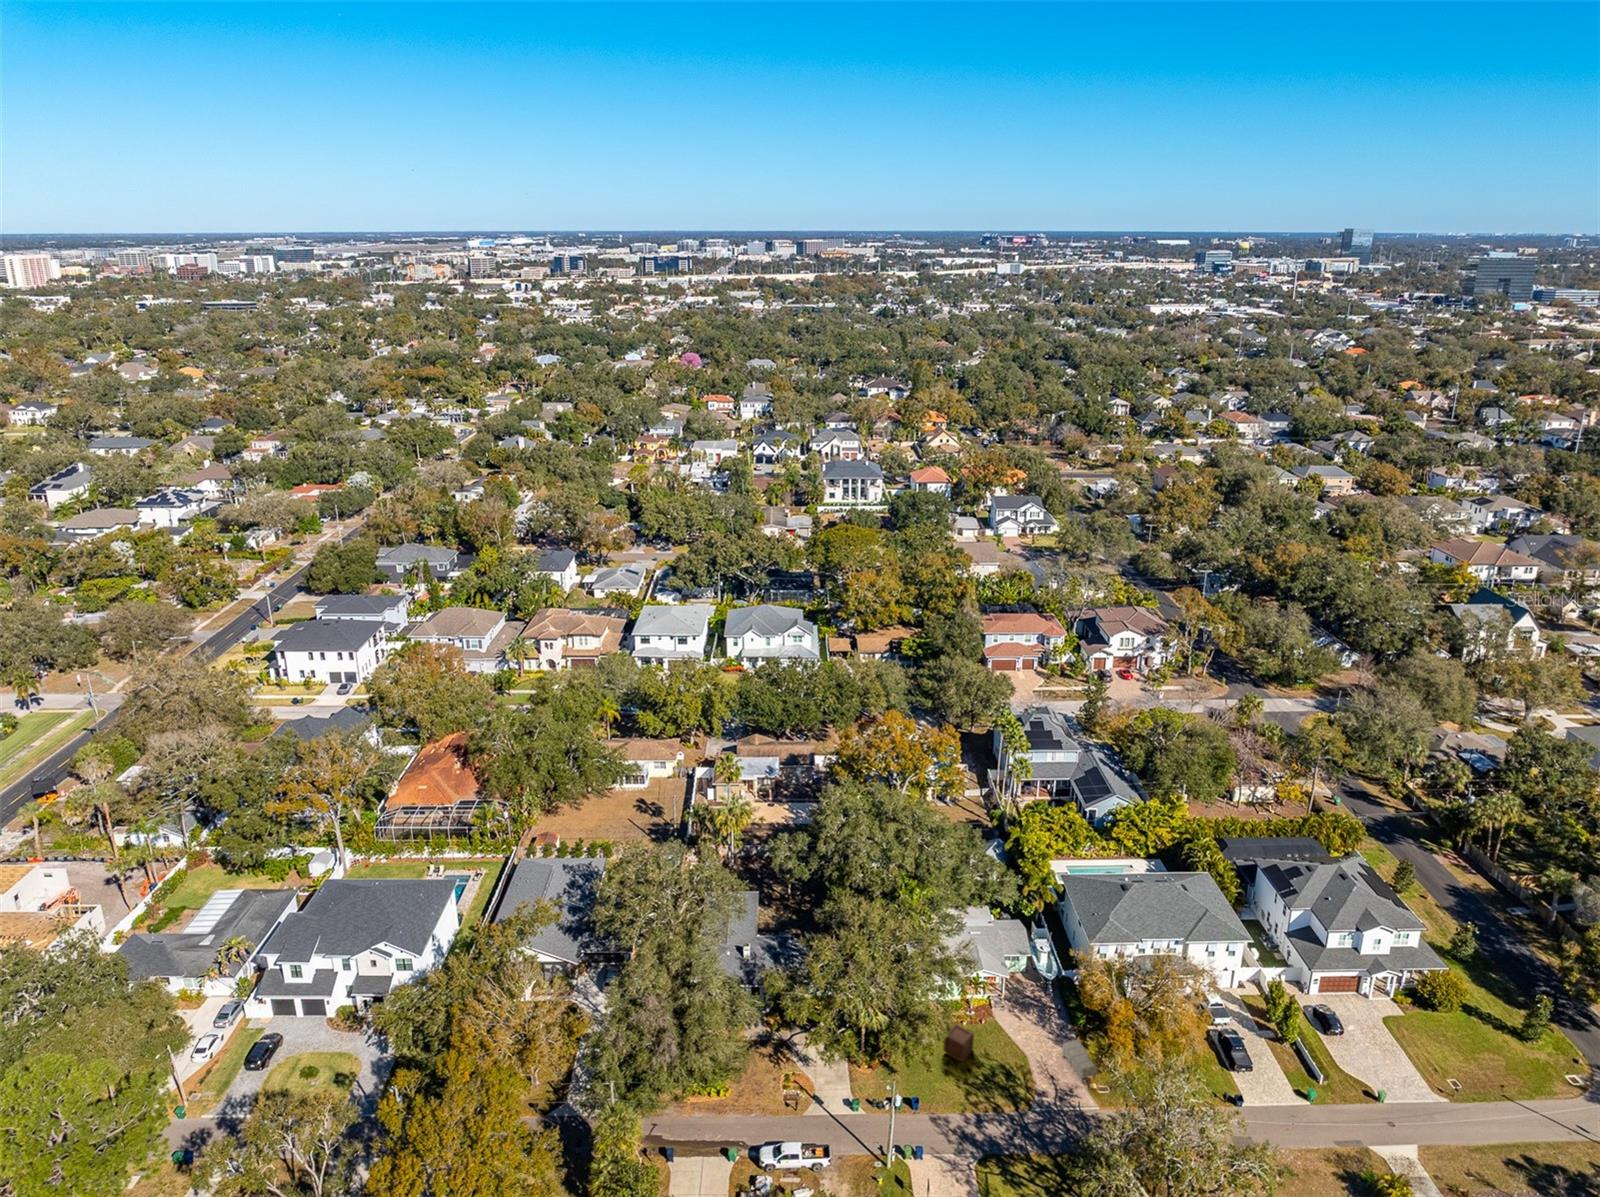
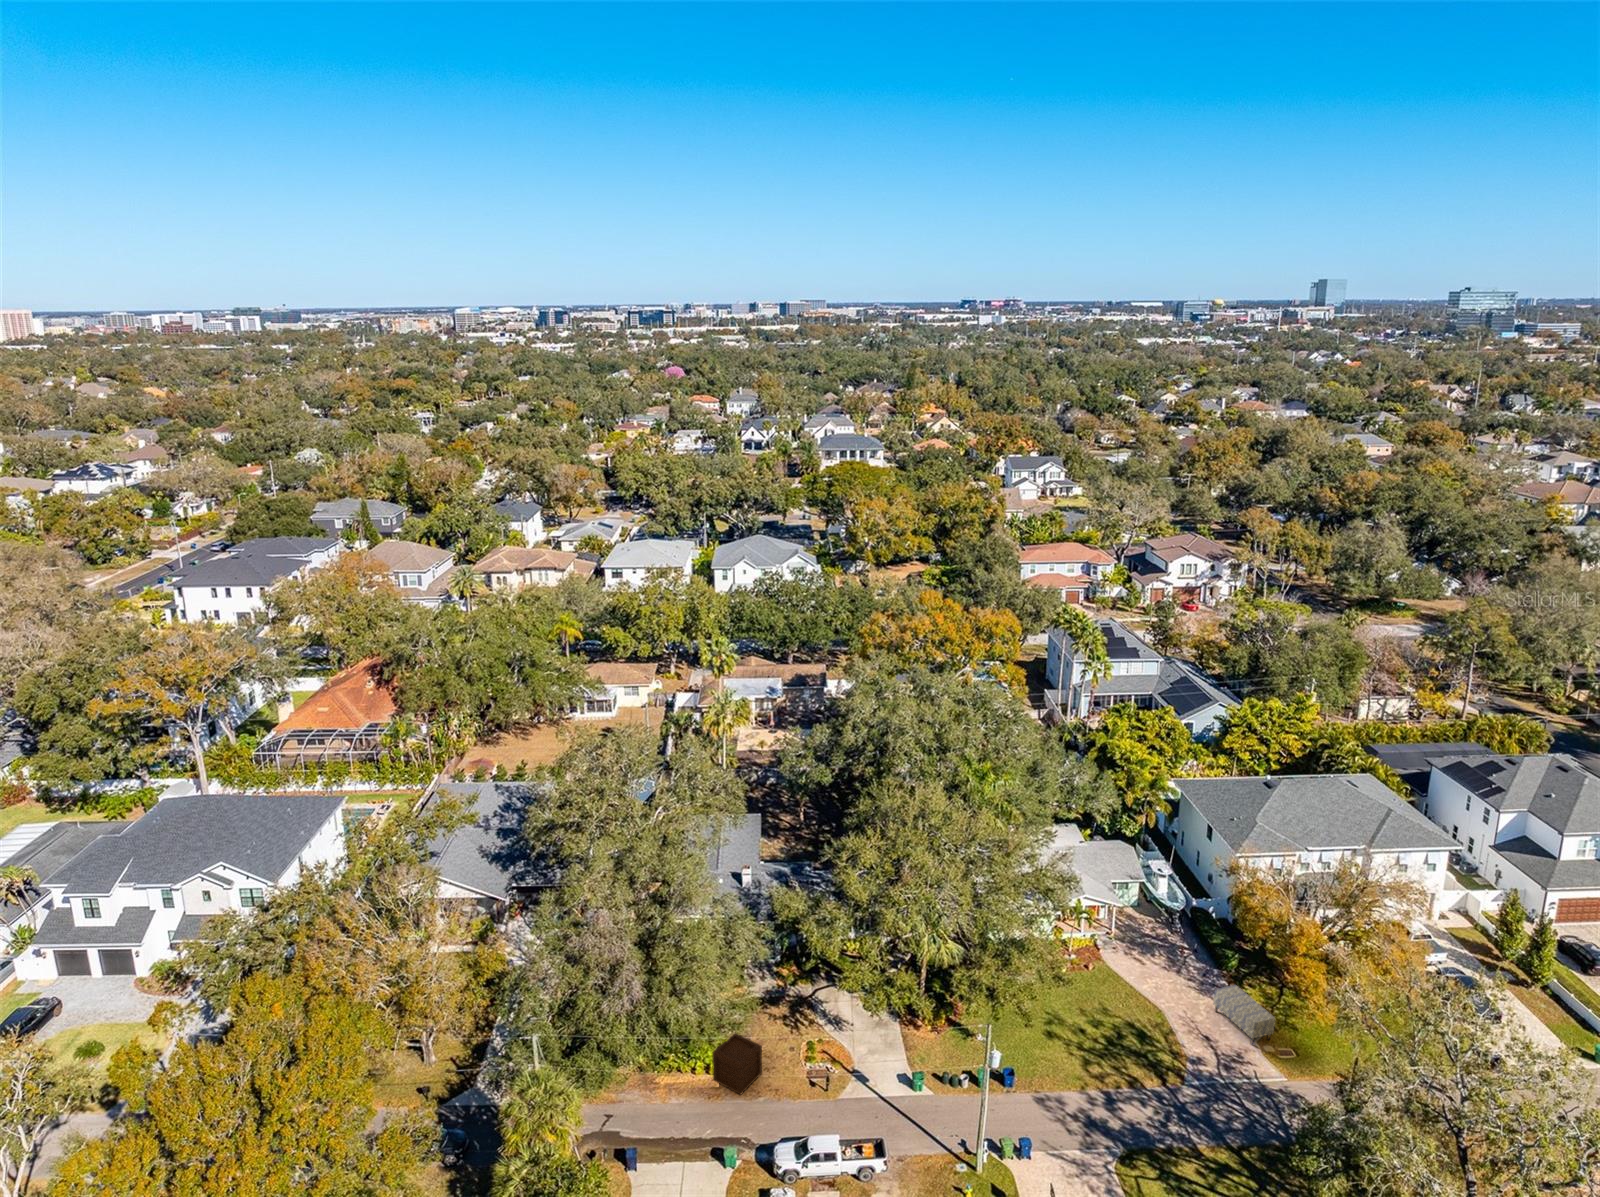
wooden crate: present [943,1024,974,1062] -> present [712,1033,762,1094]

